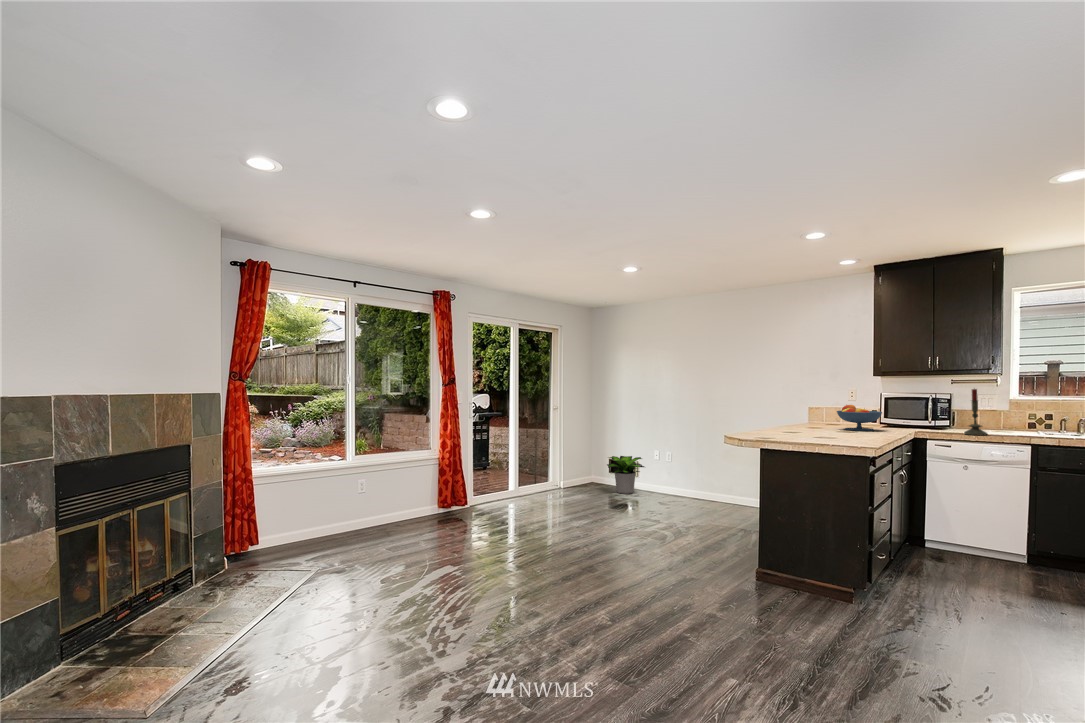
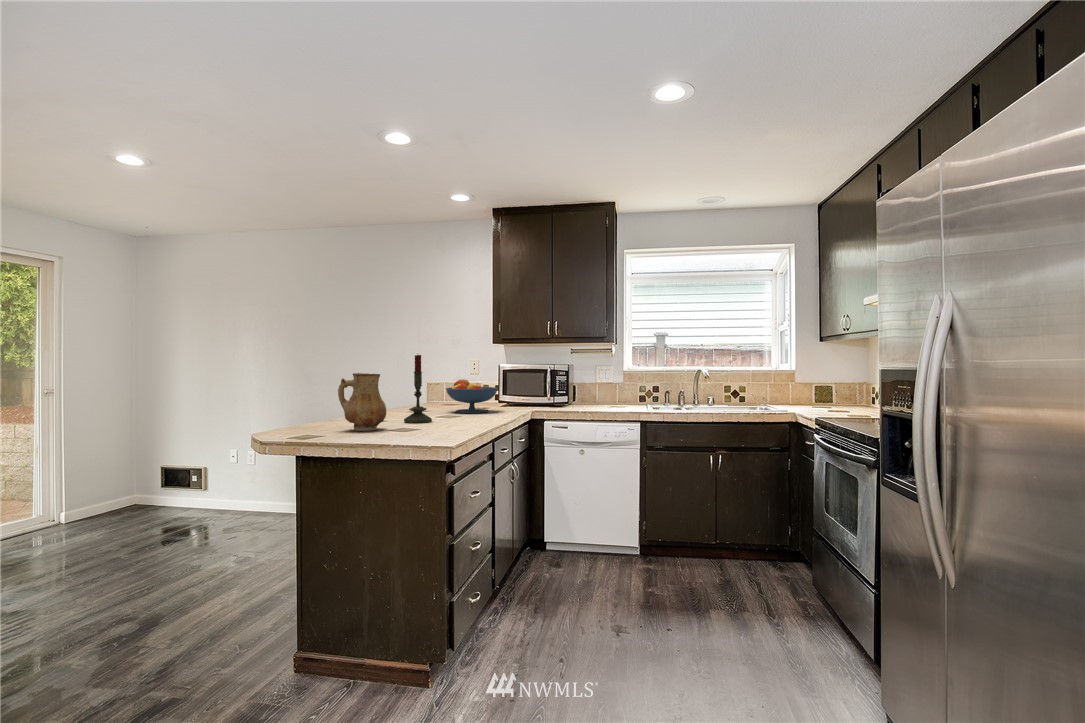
candle: present [964,389,987,435] -> present [404,355,432,423]
ceramic pitcher: none [777,401,809,438] -> present [338,373,386,431]
potted plant: present [607,456,644,494] -> none [144,462,213,520]

